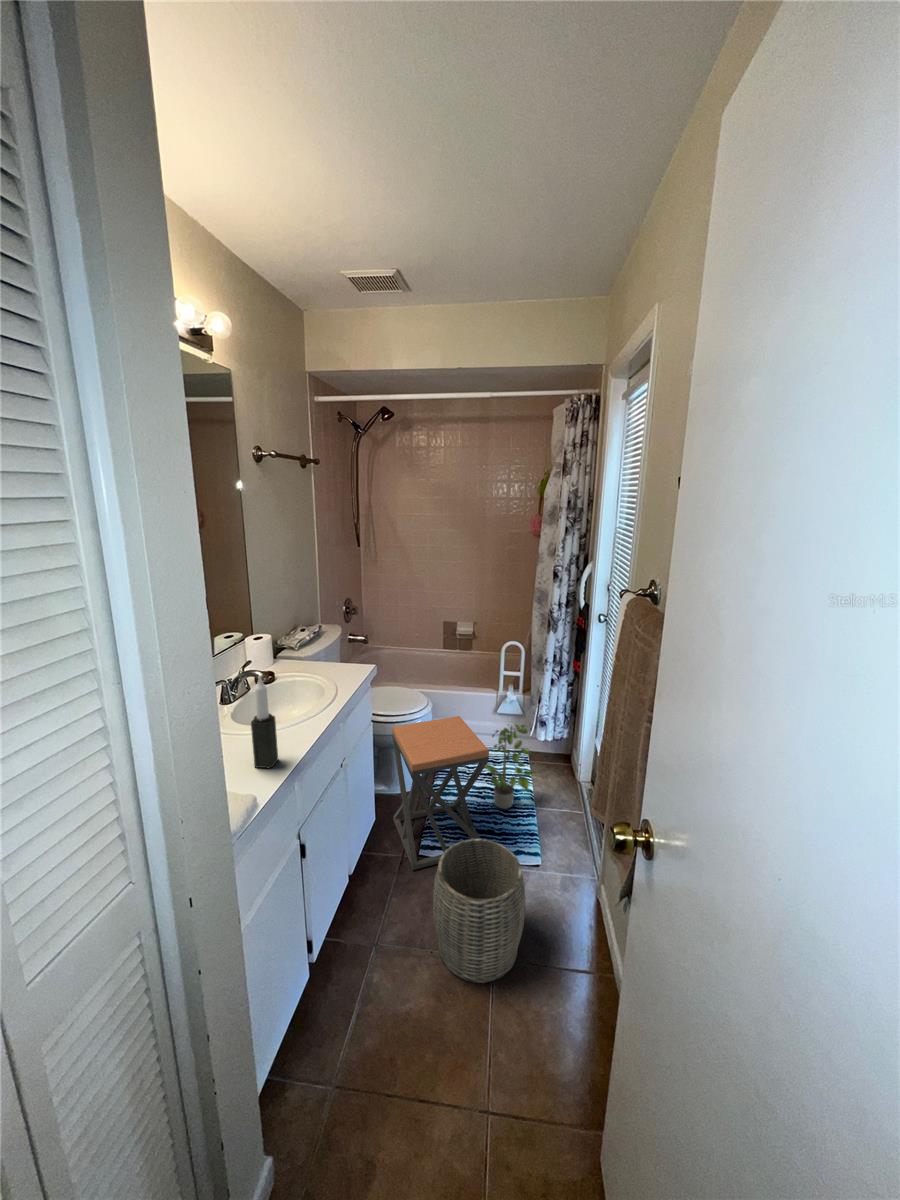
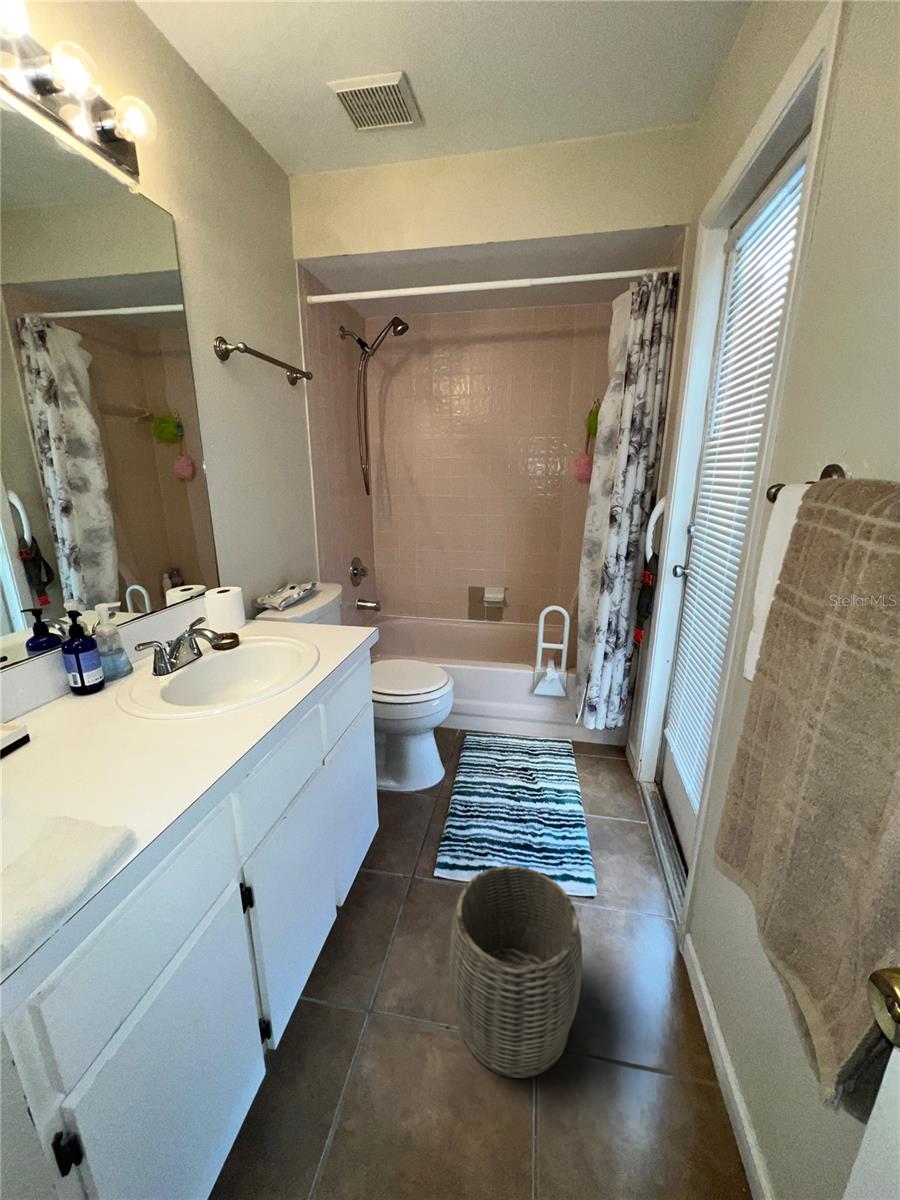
candle: present [251,676,278,768] -> none [150,623,202,772]
stool: present [392,716,489,870] -> none [401,697,527,897]
potted plant: present [485,724,534,809] -> none [519,705,585,815]

